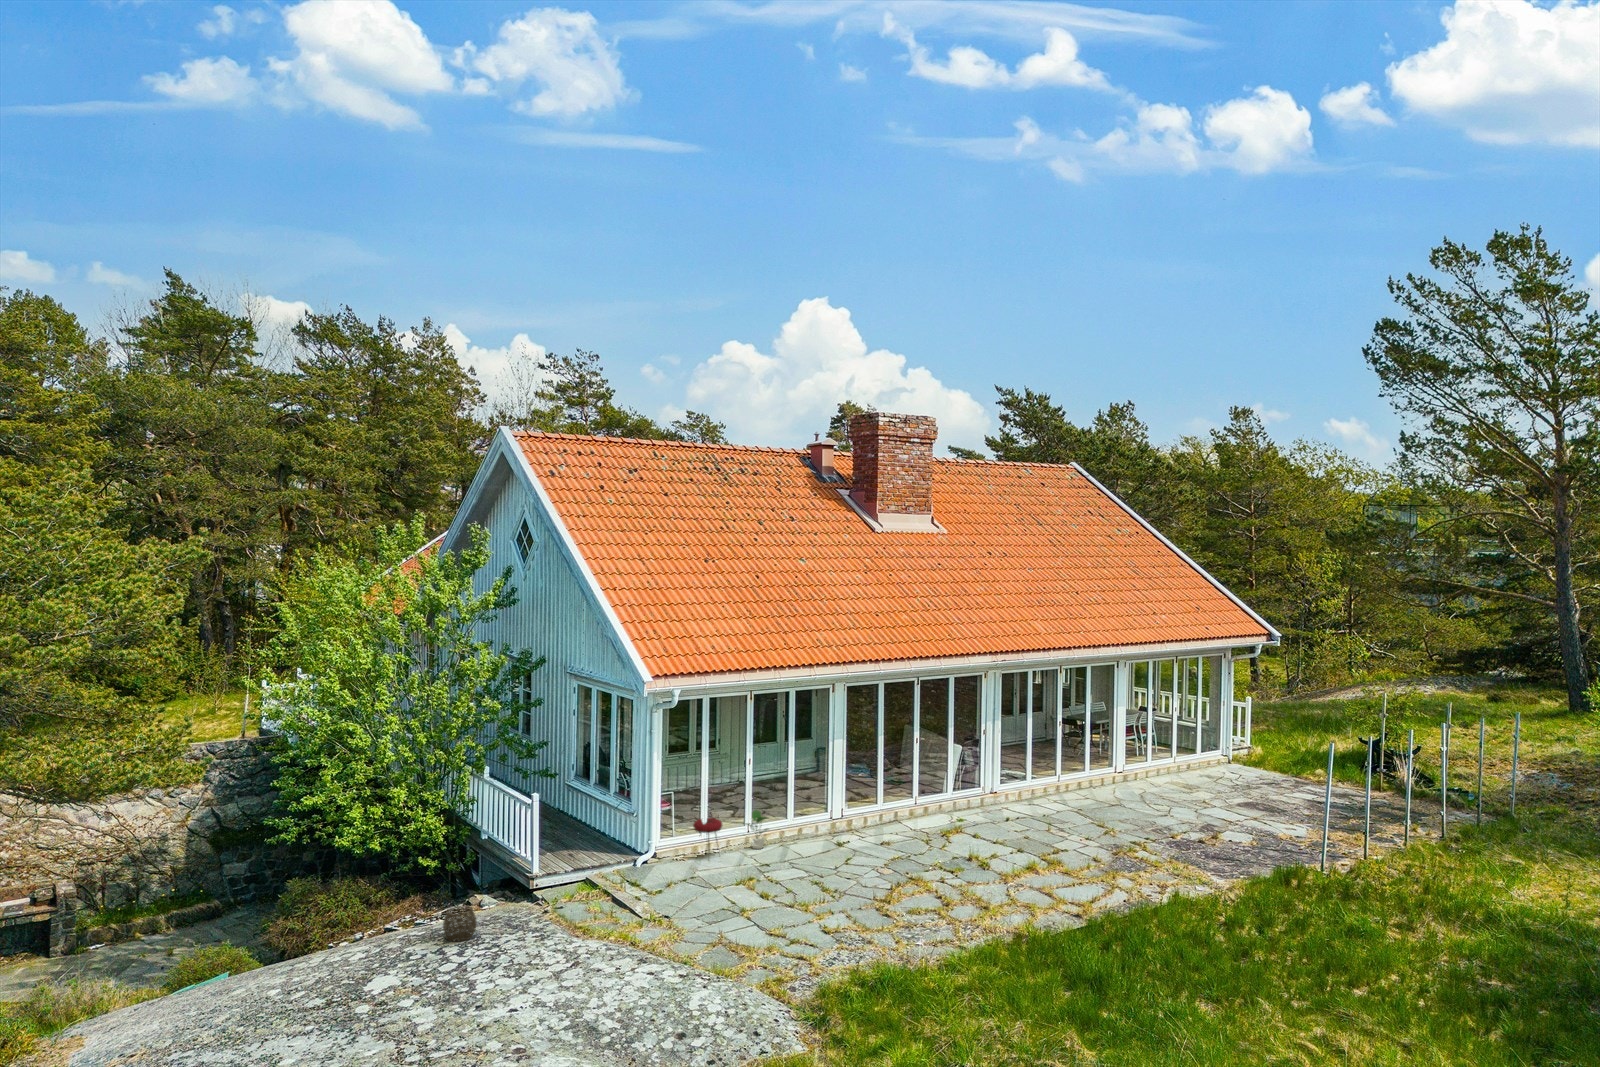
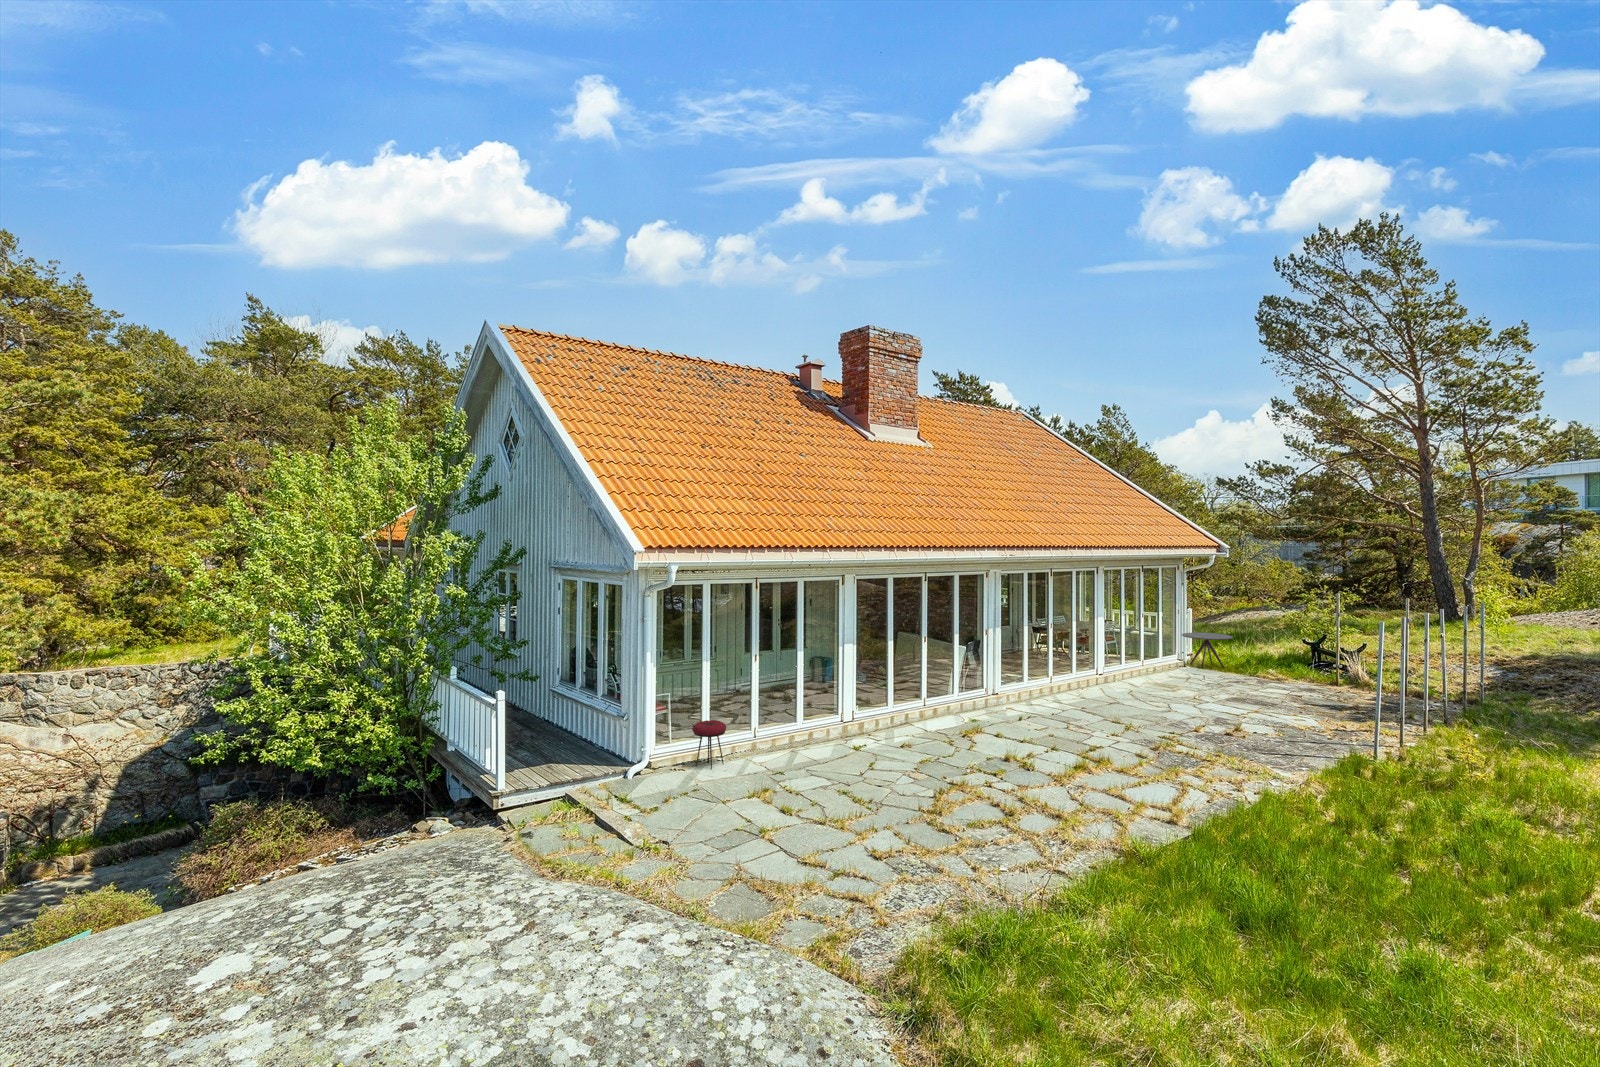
round table: none [1221,723,1273,763] -> present [1182,632,1233,668]
potted plant: present [746,810,768,849] -> none [749,711,779,756]
woven basket: present [443,906,477,941] -> none [348,837,400,889]

